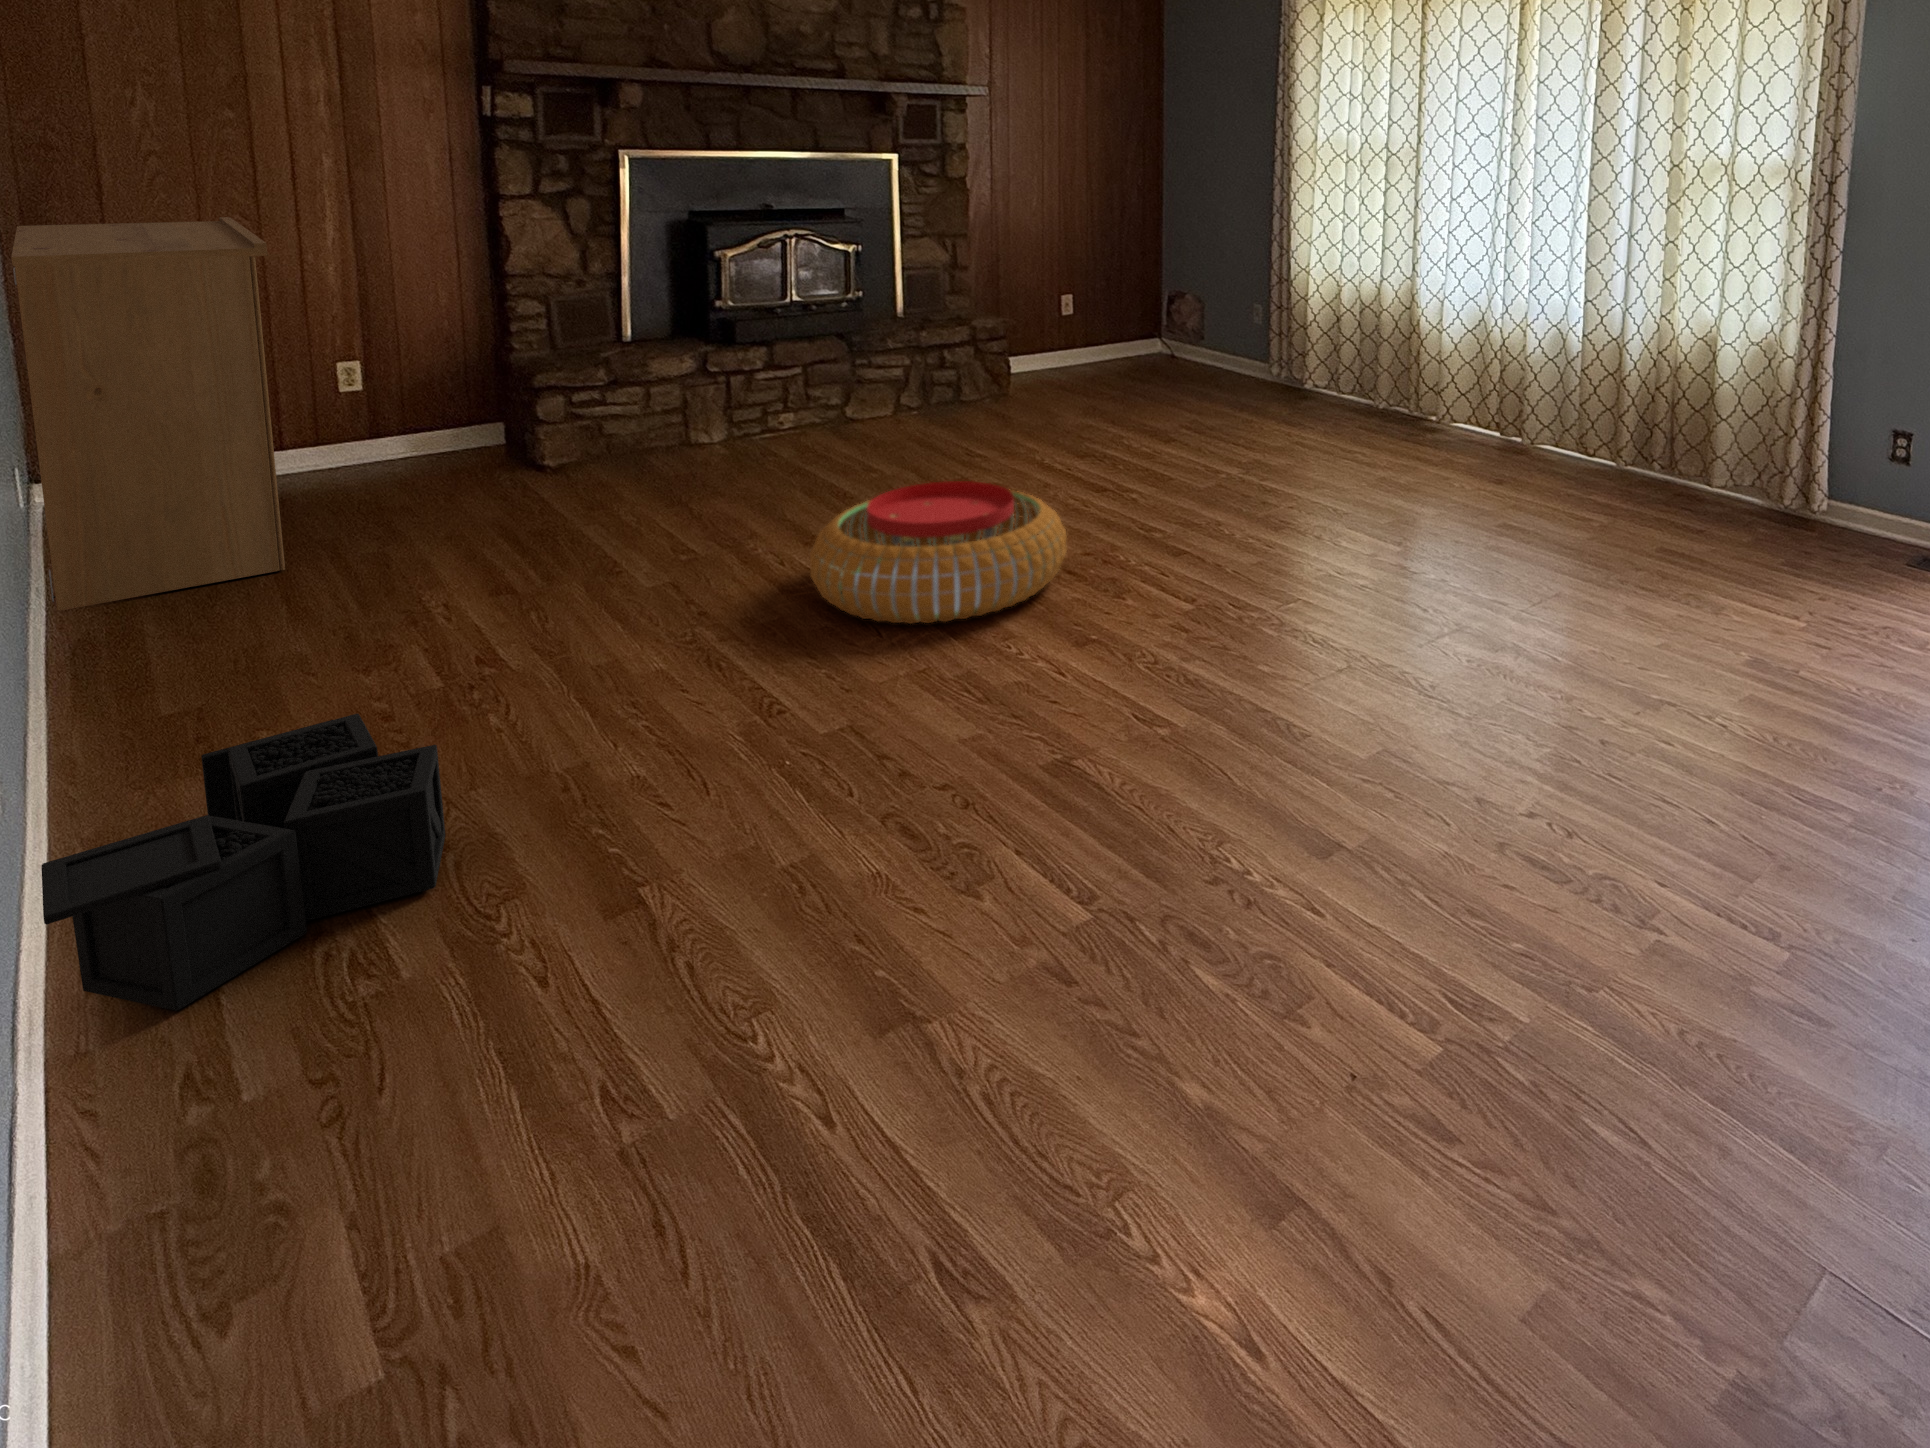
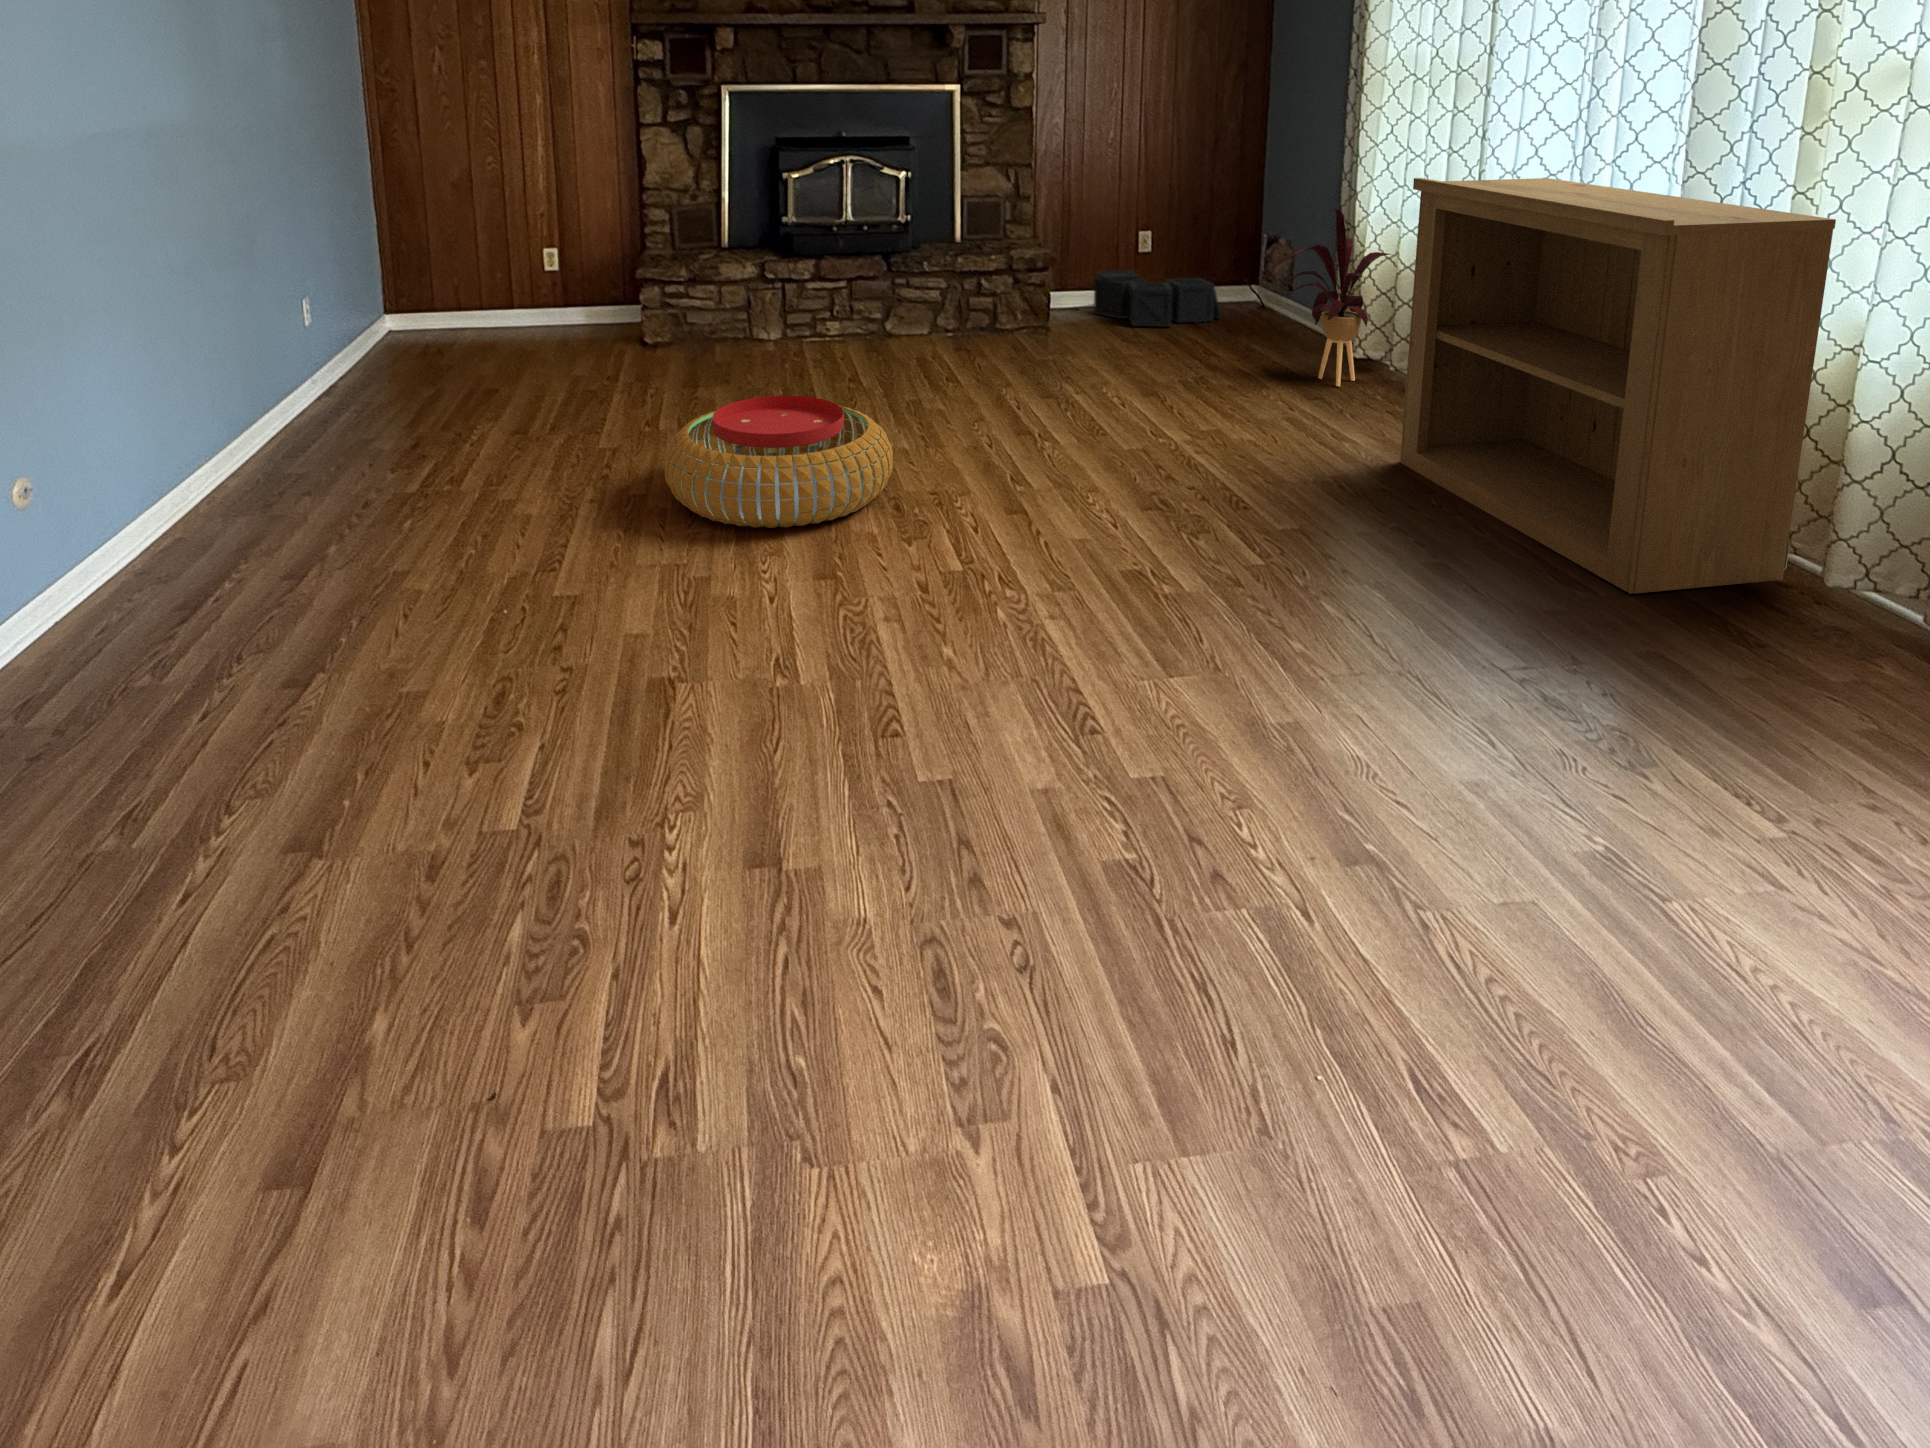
bookshelf: present [11,217,285,611] -> present [1400,178,1836,594]
house plant: none [1255,266,1332,415] -> present [1280,208,1390,386]
storage bin: present [41,714,445,1011] -> present [1094,270,1221,326]

